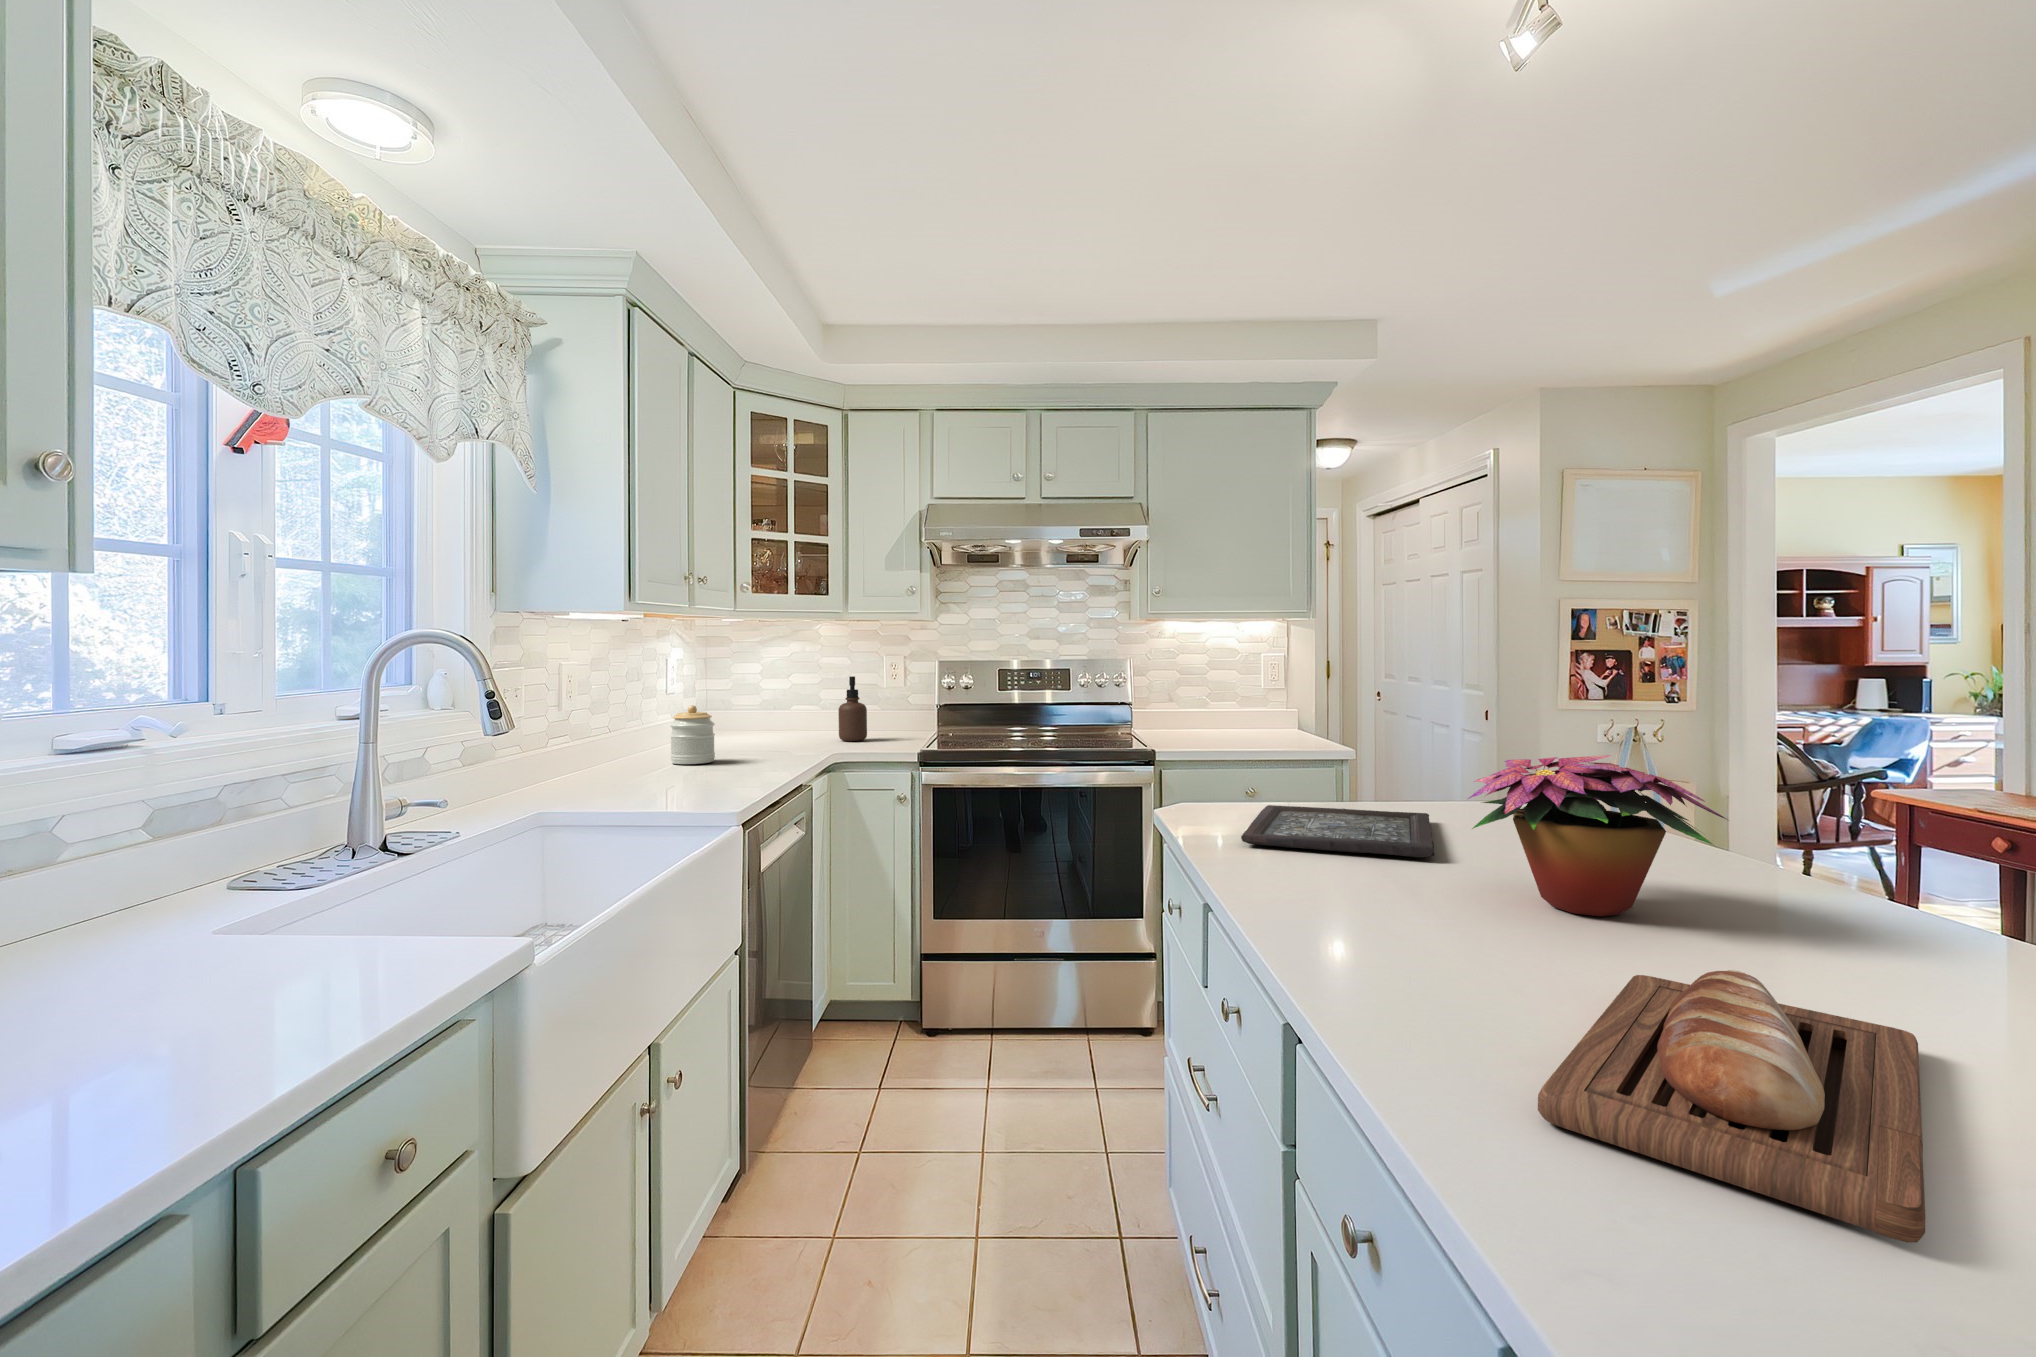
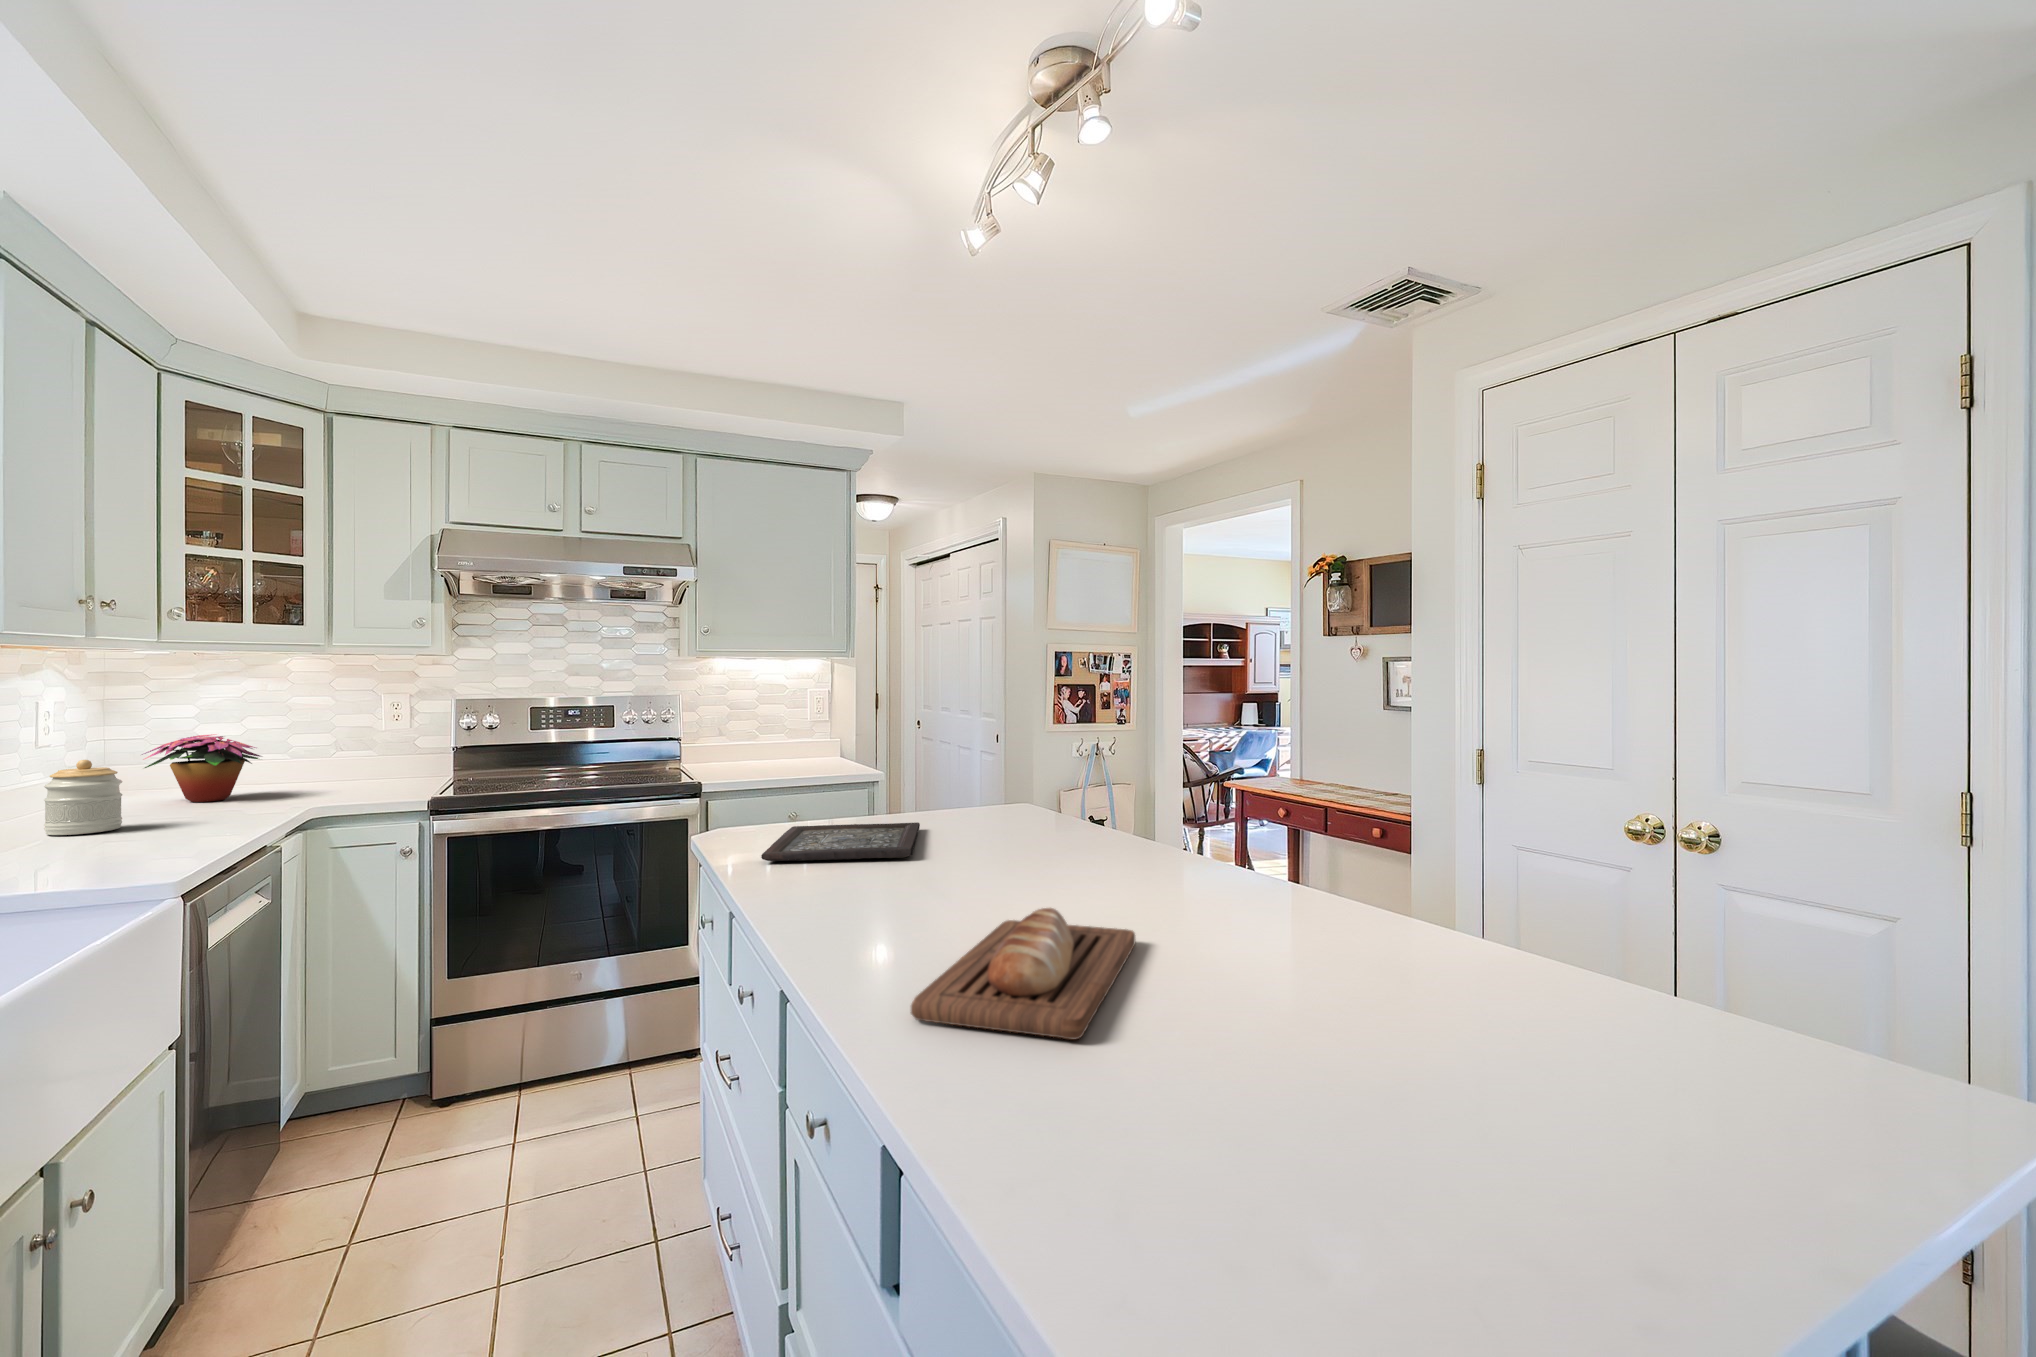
soap dispenser: present [838,676,867,741] -> none [317,717,358,792]
flower arrangement: present [1468,755,1728,916] -> present [142,734,261,802]

